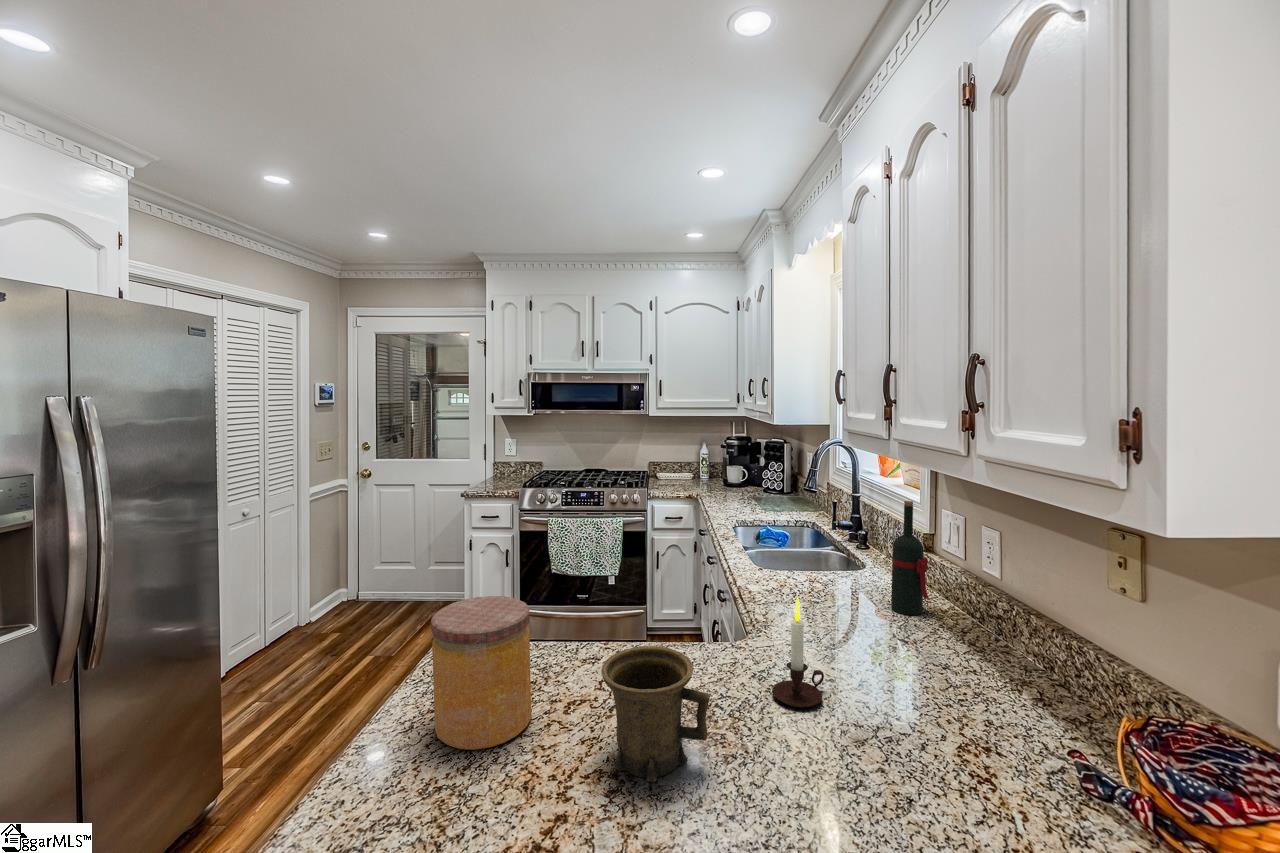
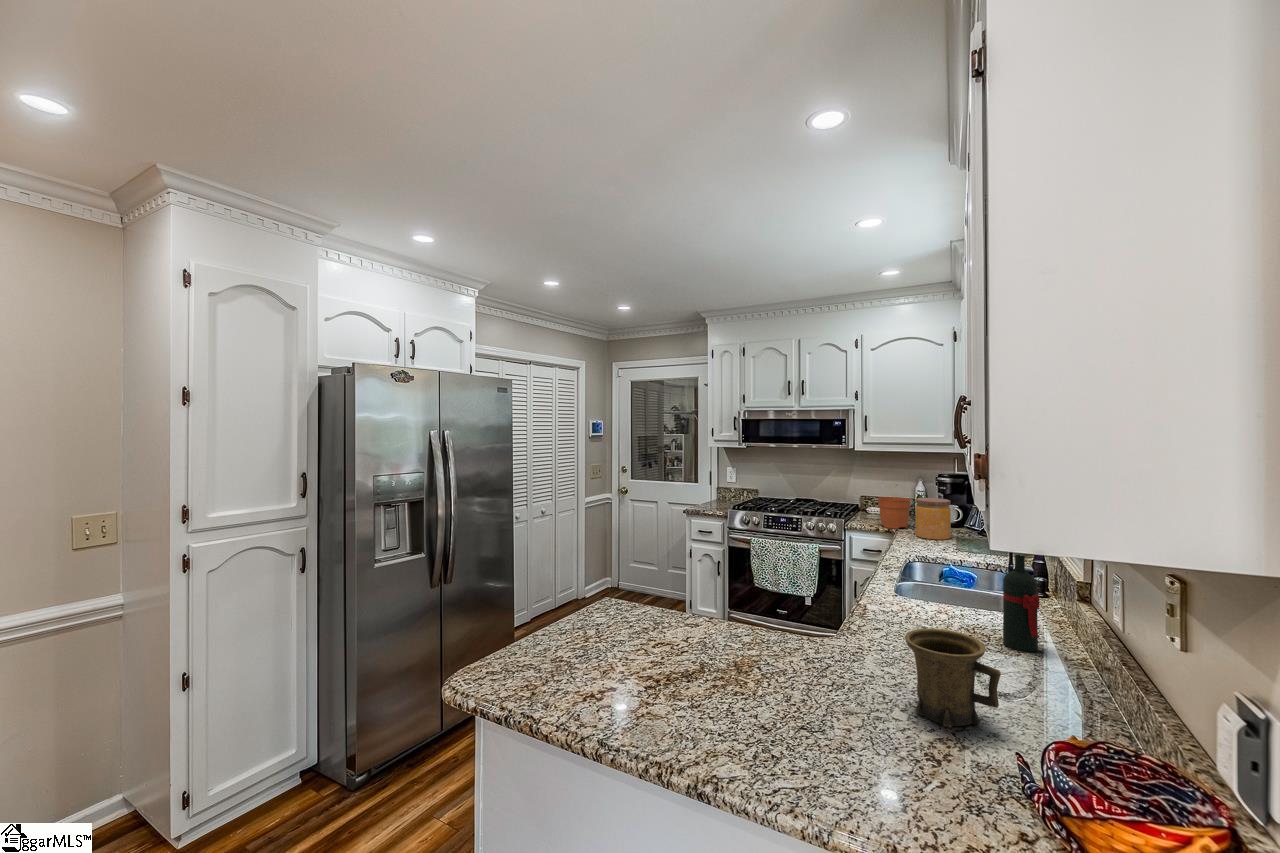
plant pot: none [678,449,709,494] -> present [878,485,911,529]
jar: present [431,596,531,750] -> present [916,498,951,540]
candle: present [772,596,824,707] -> none [809,591,859,681]
mug: present [601,646,710,782] -> present [905,629,1001,727]

